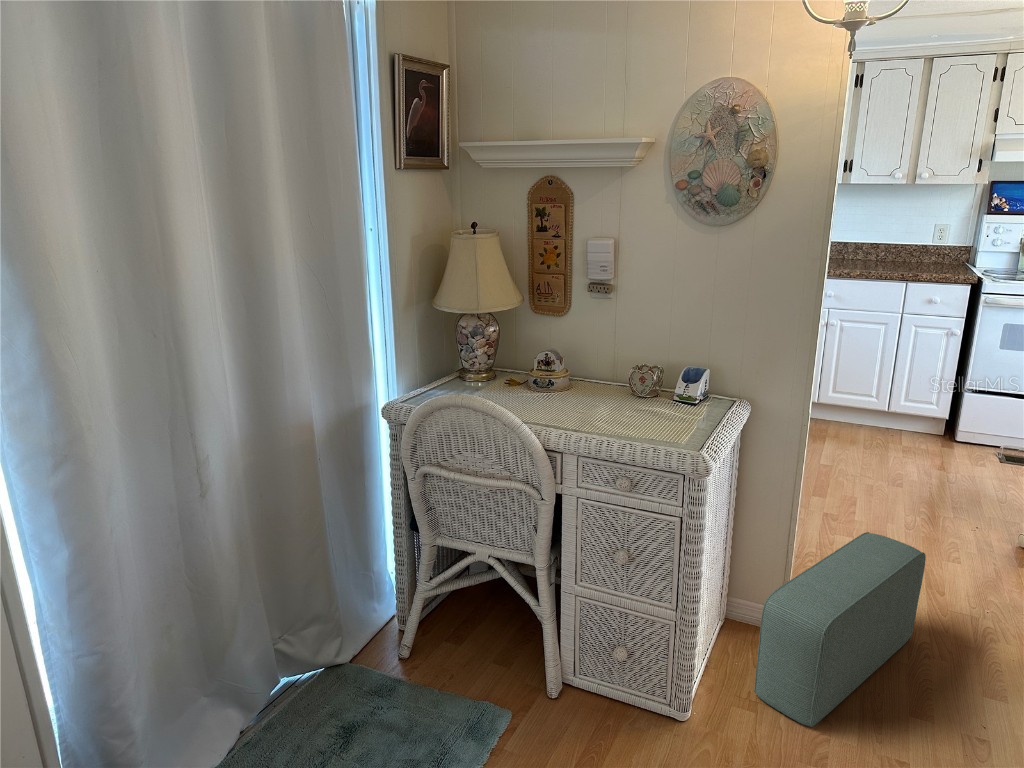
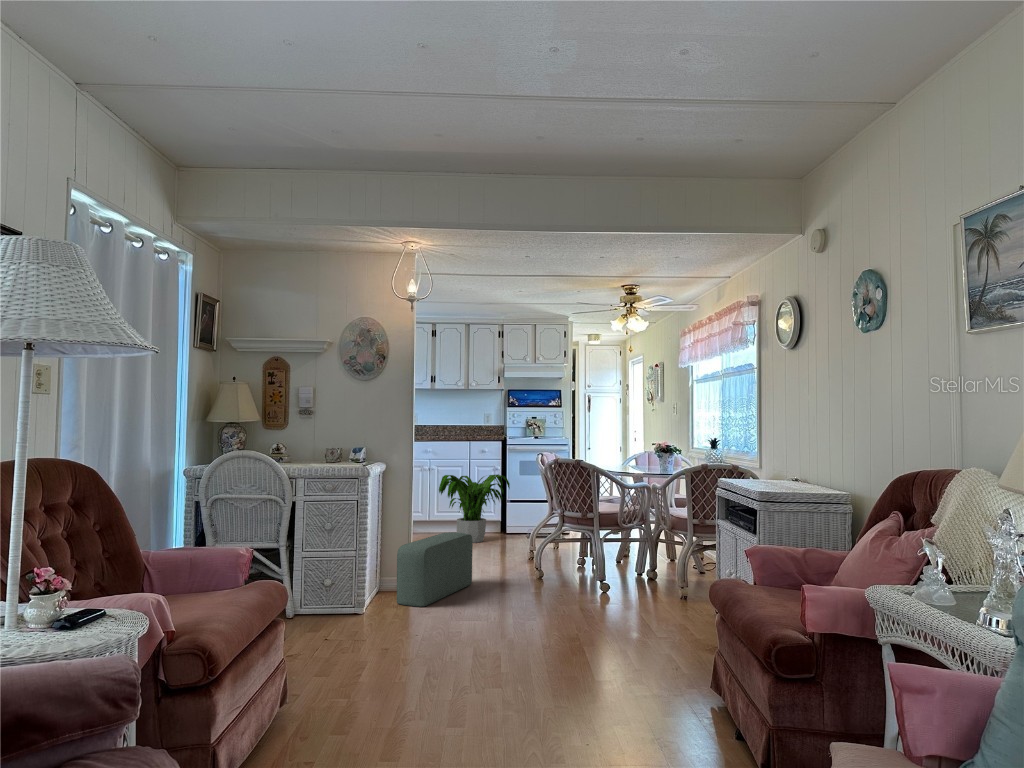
potted plant: none [843,342,979,460] -> present [439,474,510,543]

